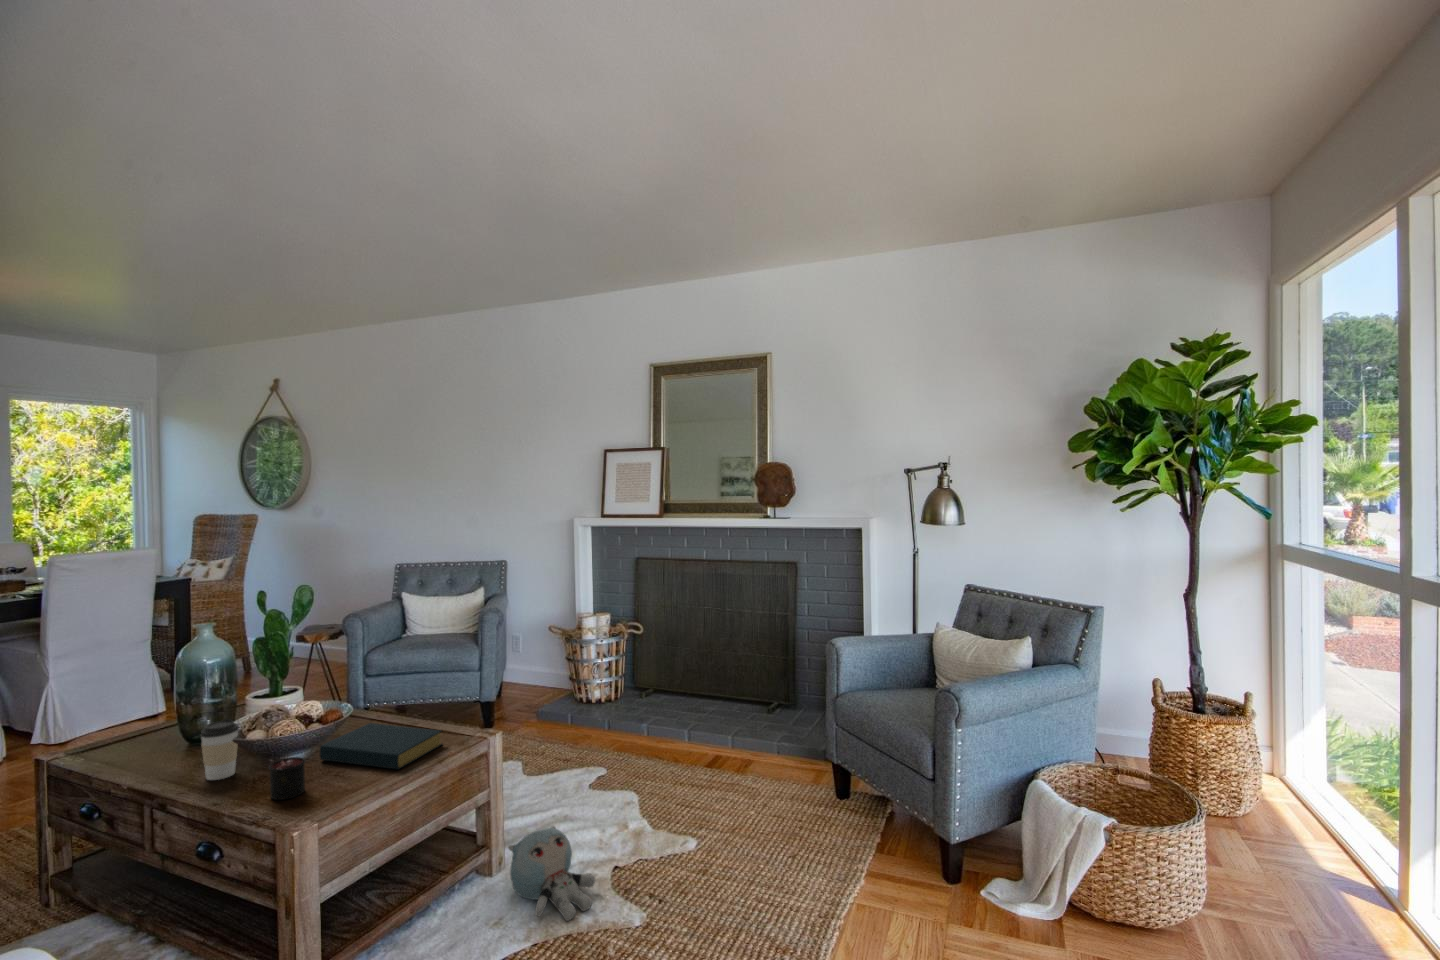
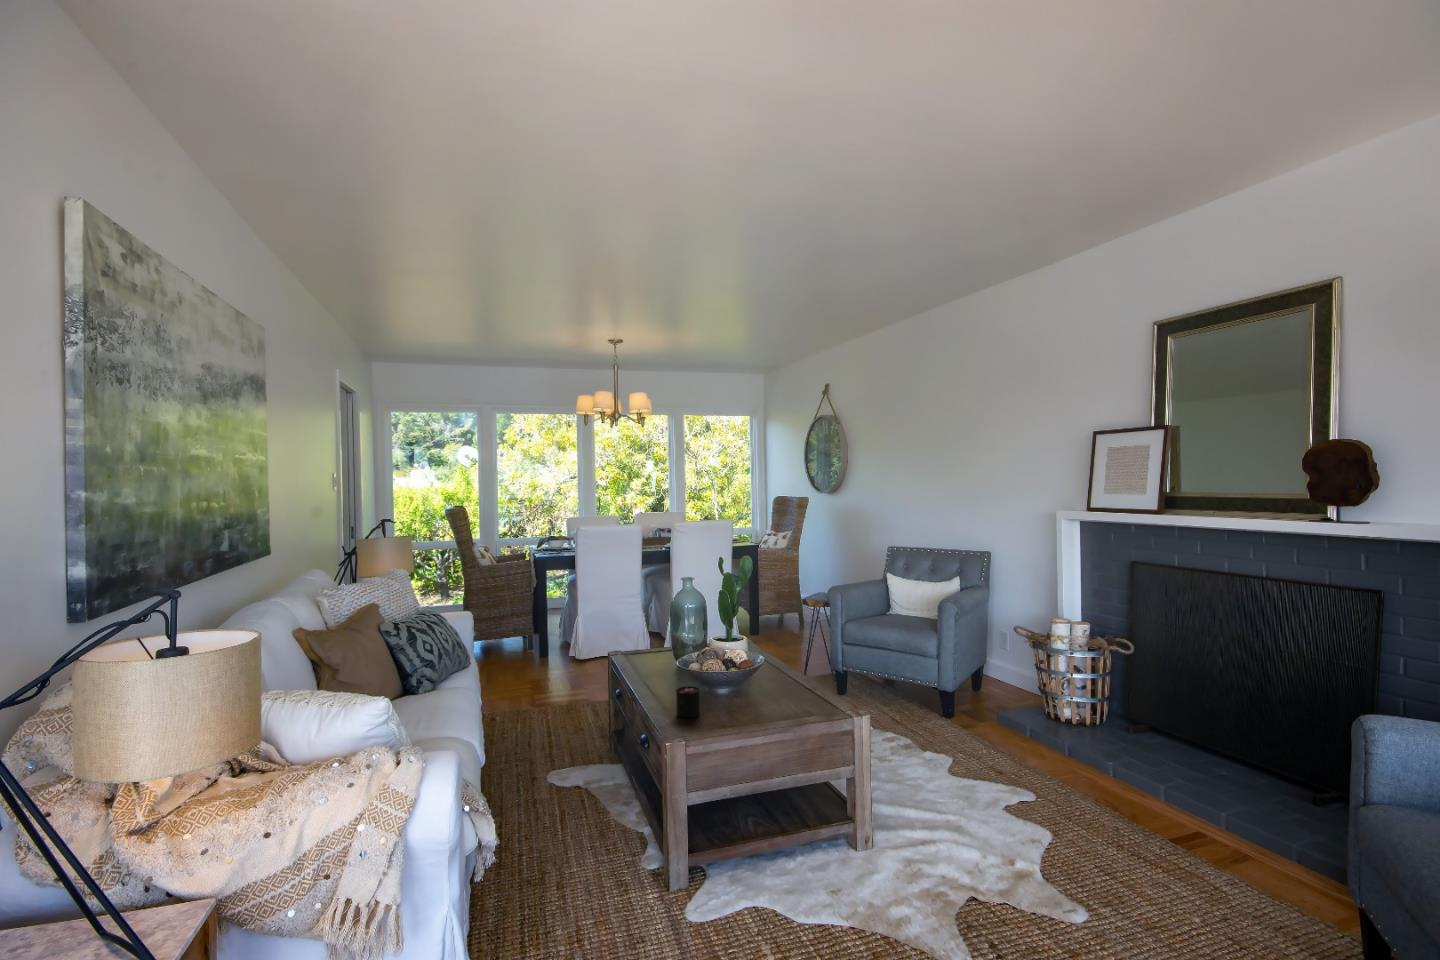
coffee cup: present [200,719,239,780] -> none [656,648,680,692]
hardback book: present [319,723,442,769] -> none [727,677,816,720]
plush toy: present [508,826,595,921] -> none [859,823,938,924]

